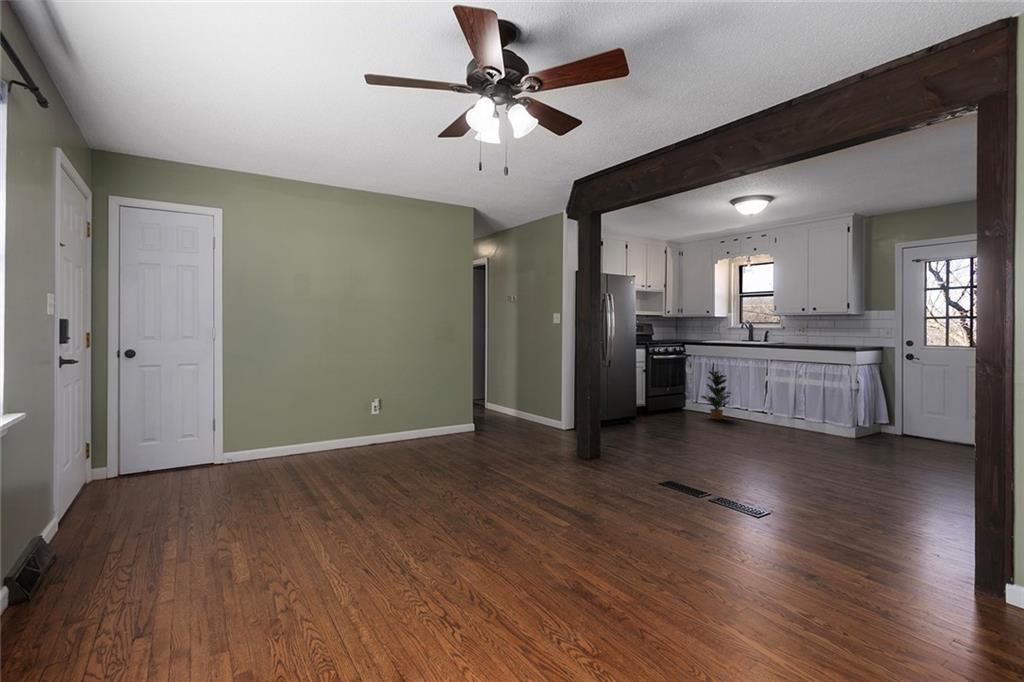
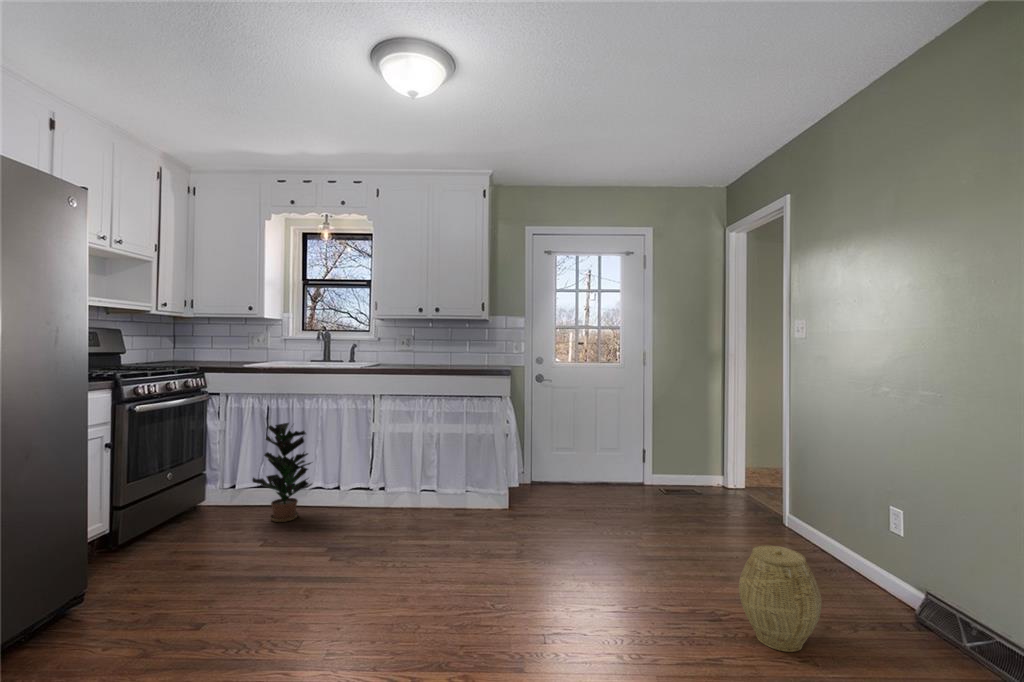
woven basket: none [896,441,947,494] -> present [739,546,822,652]

